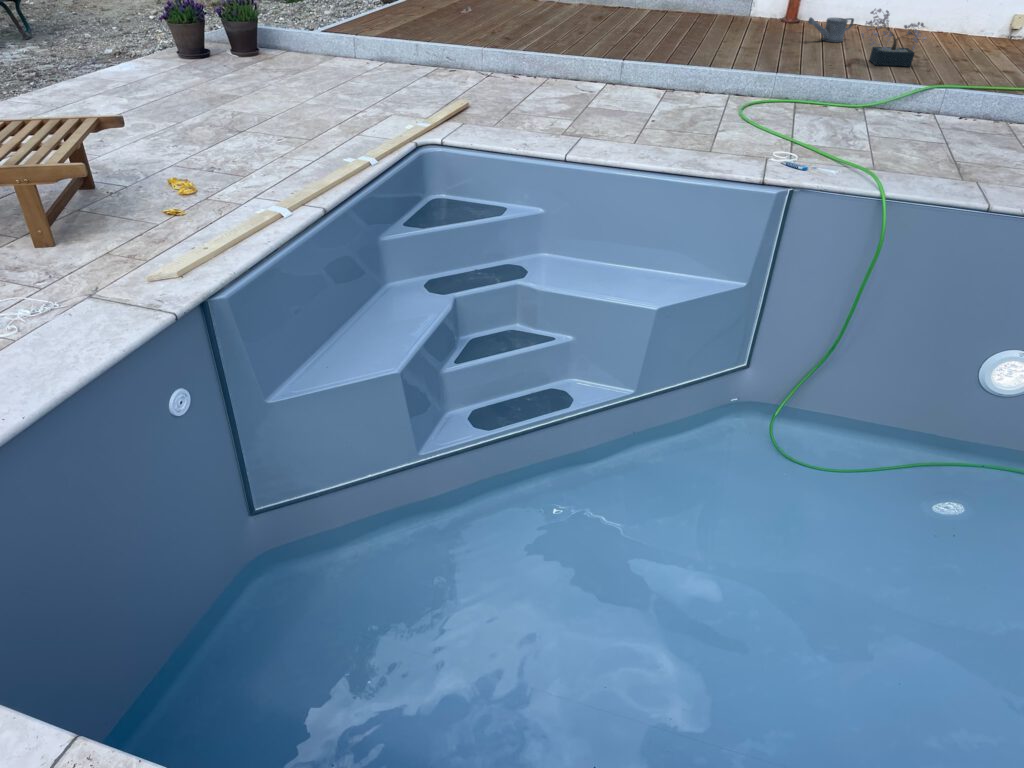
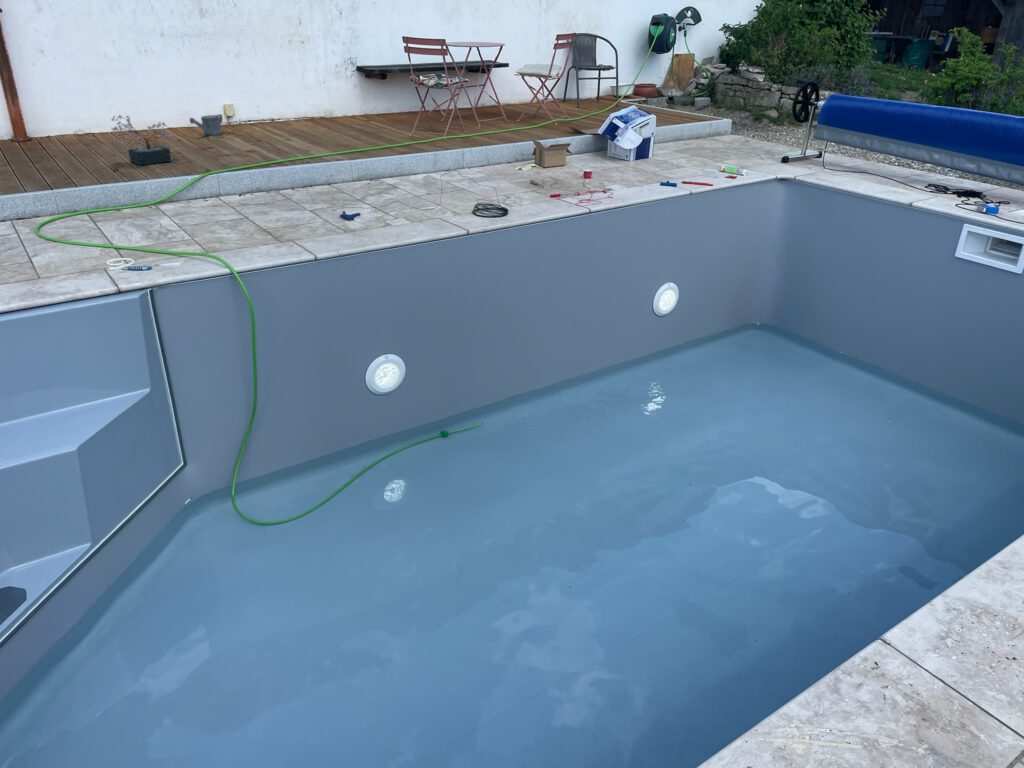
watering can: present [808,17,854,42] -> present [190,114,222,136]

